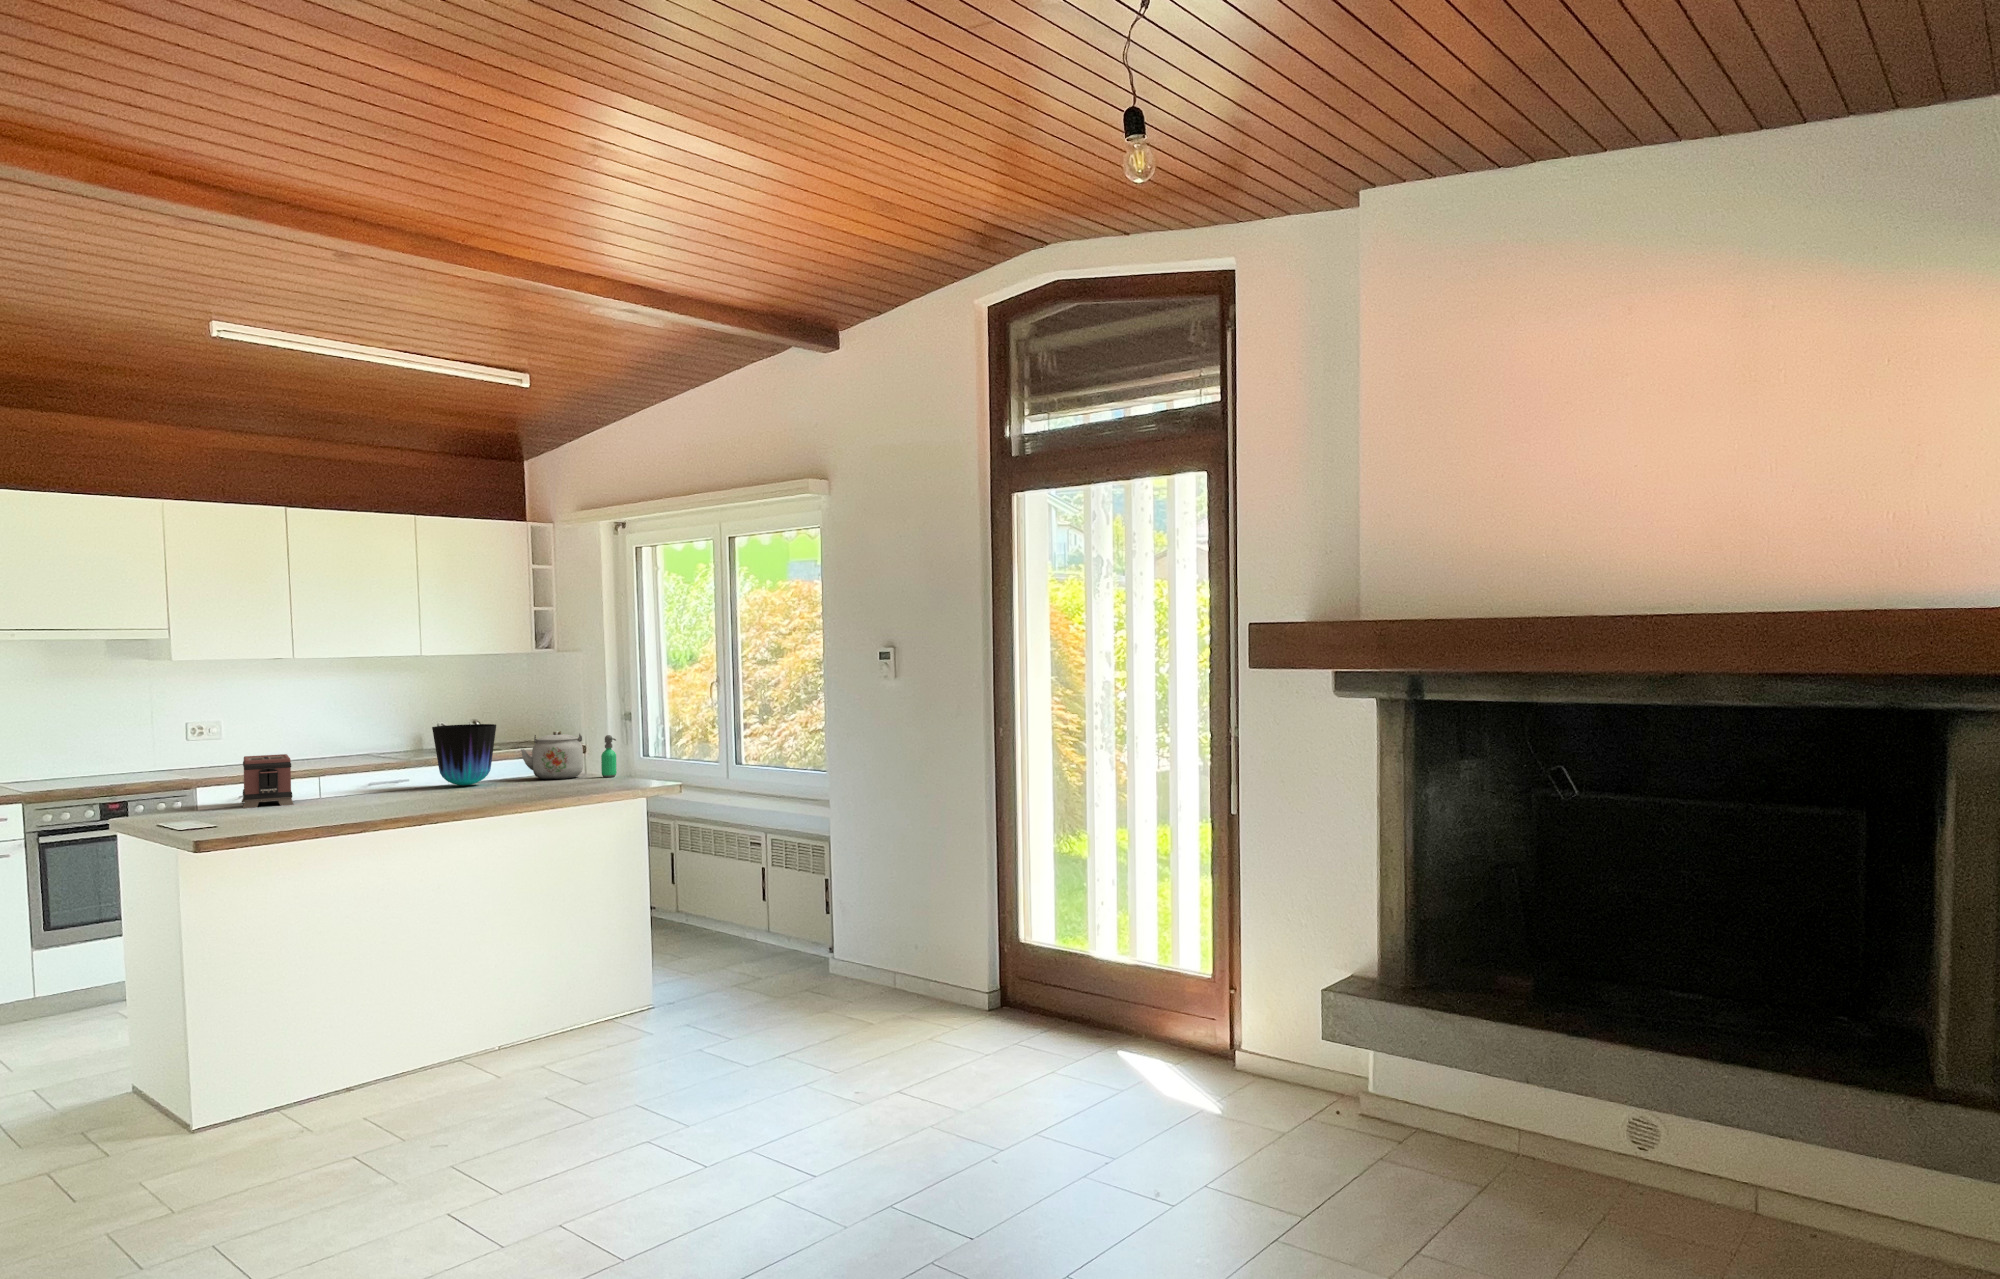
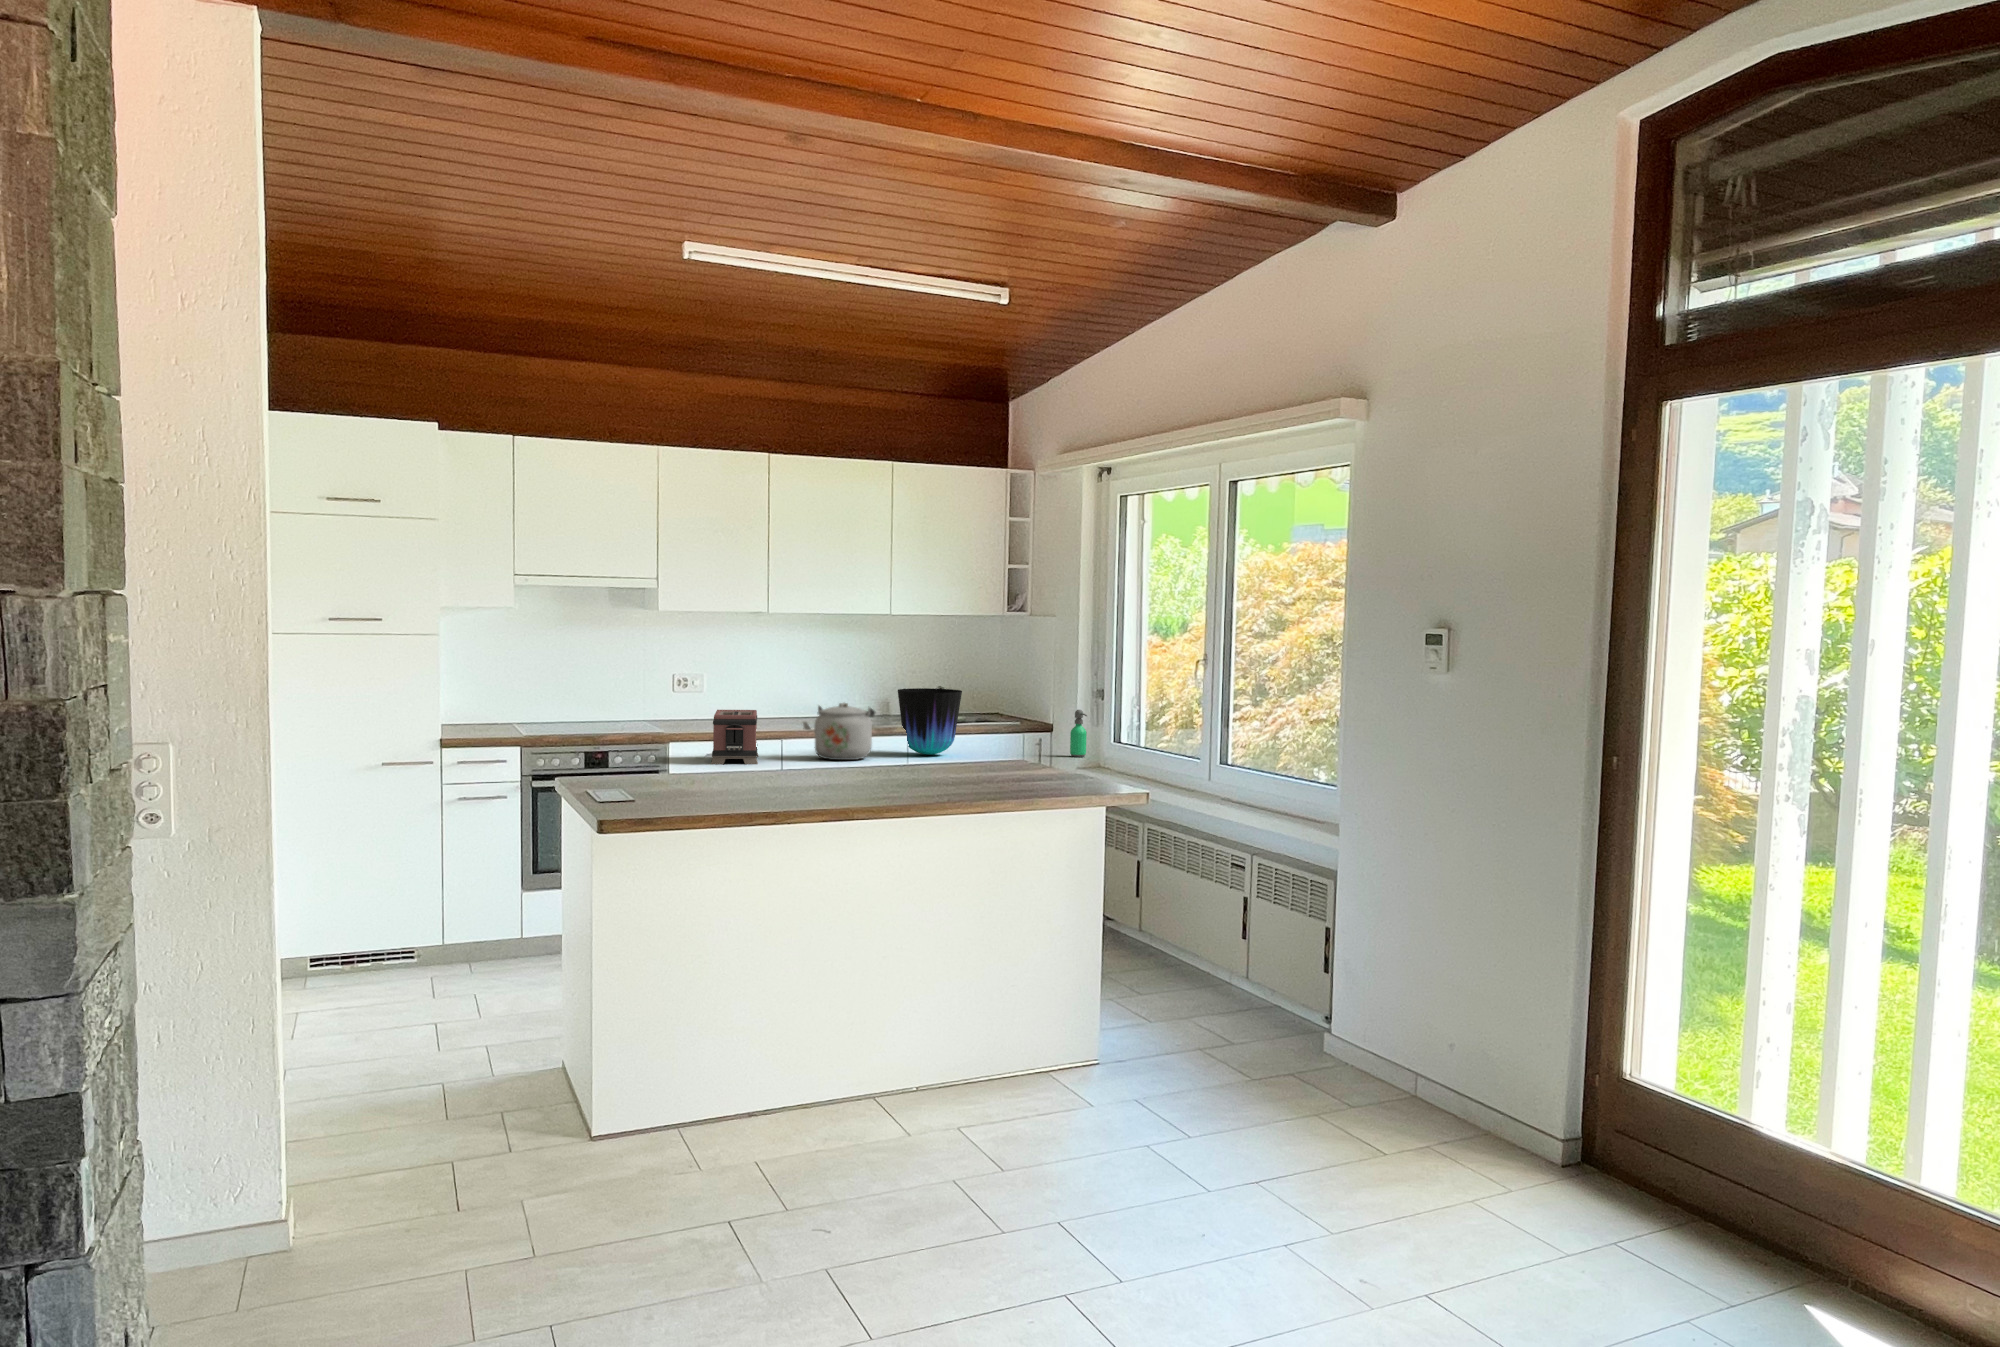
kettle: present [521,731,583,779] -> present [803,703,875,760]

